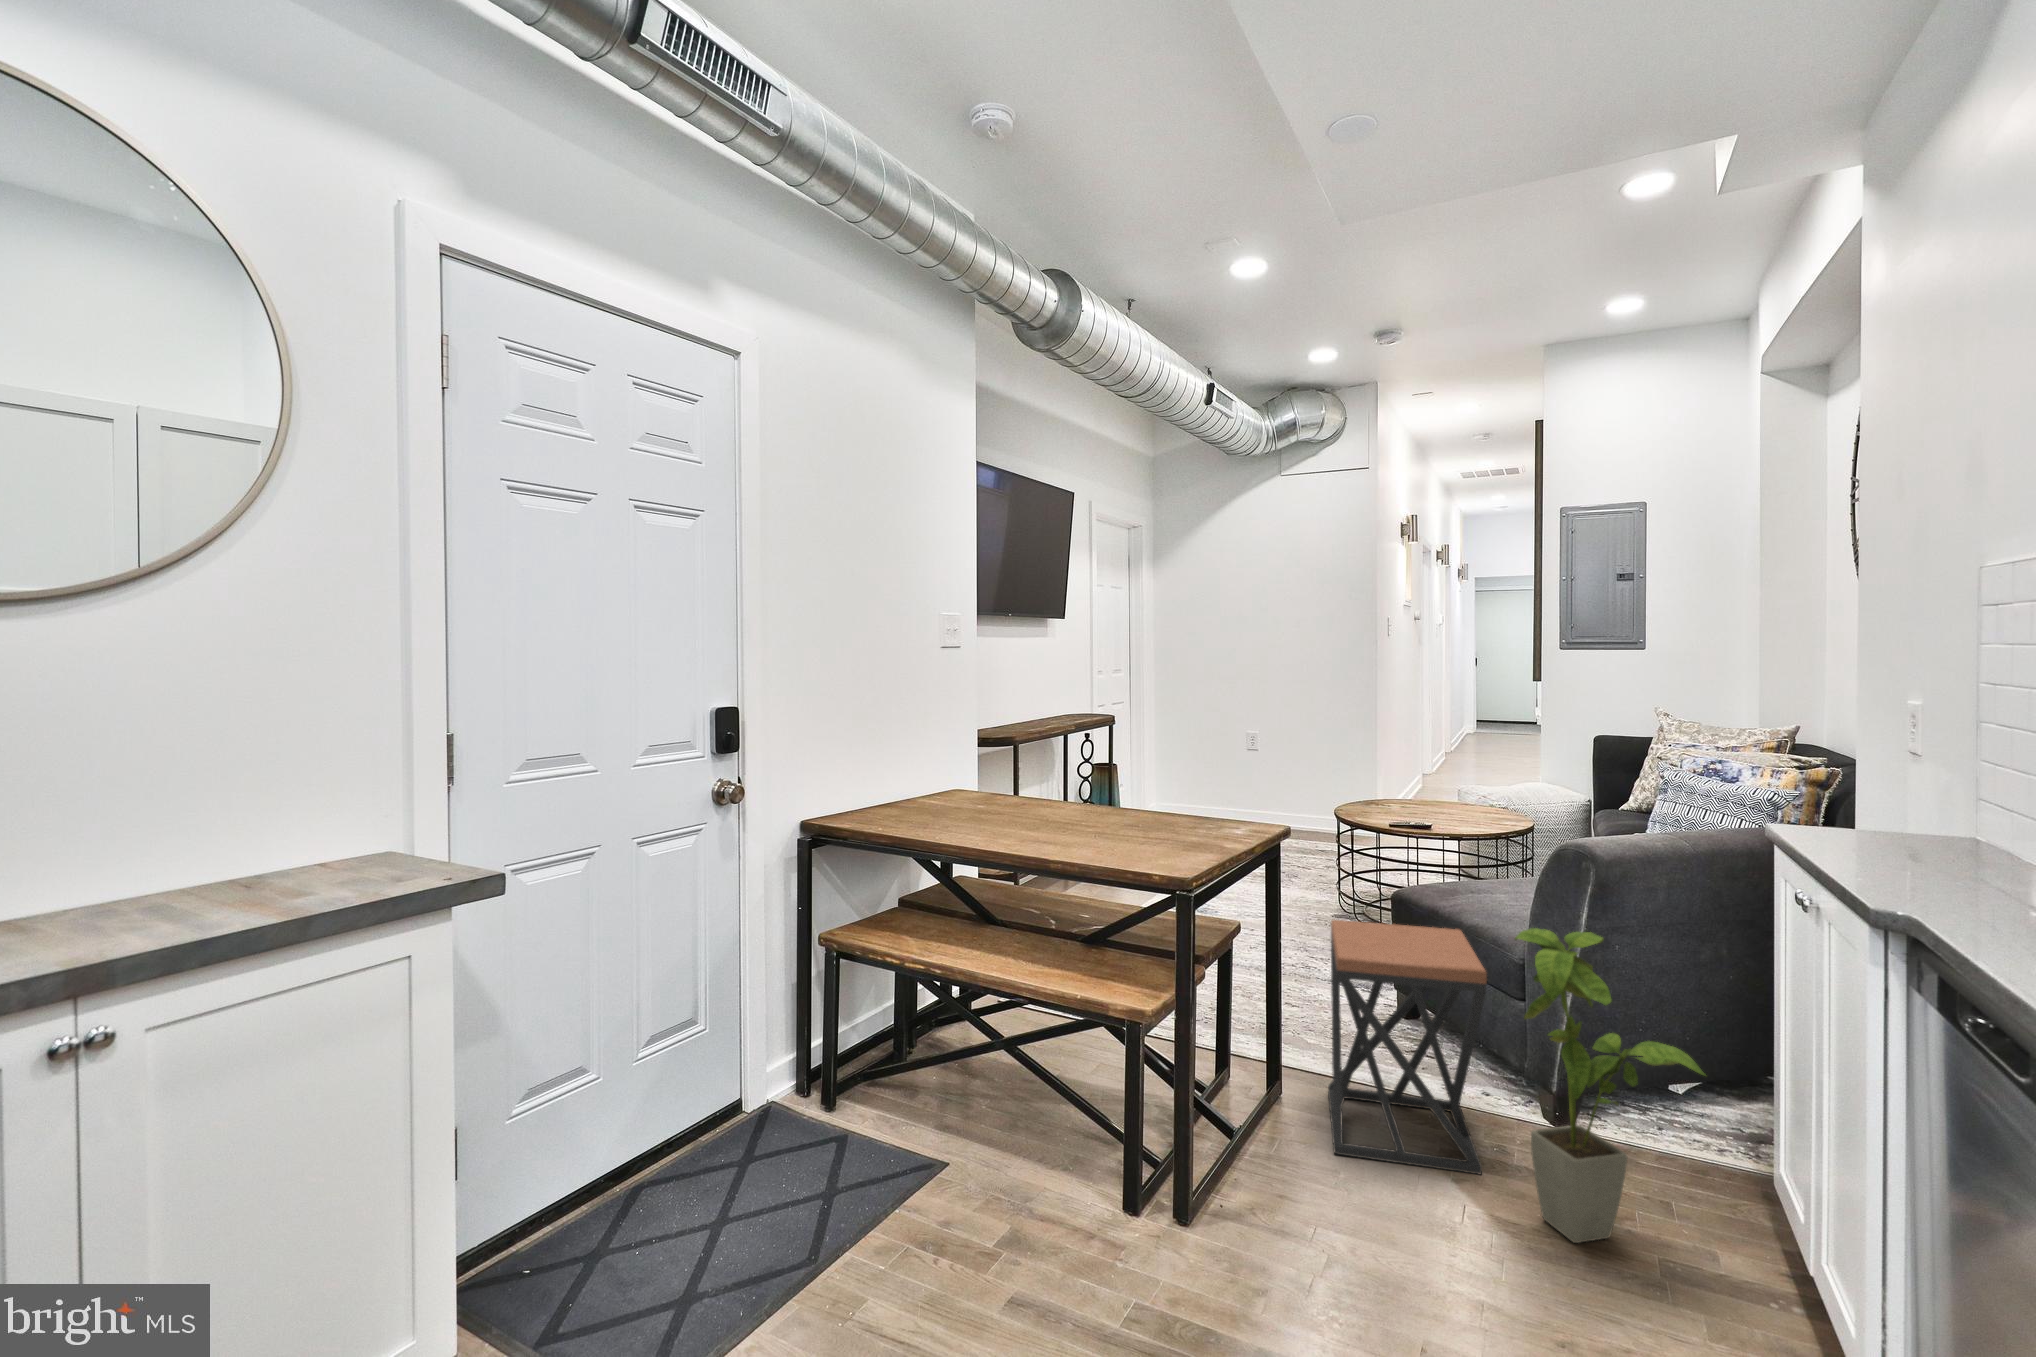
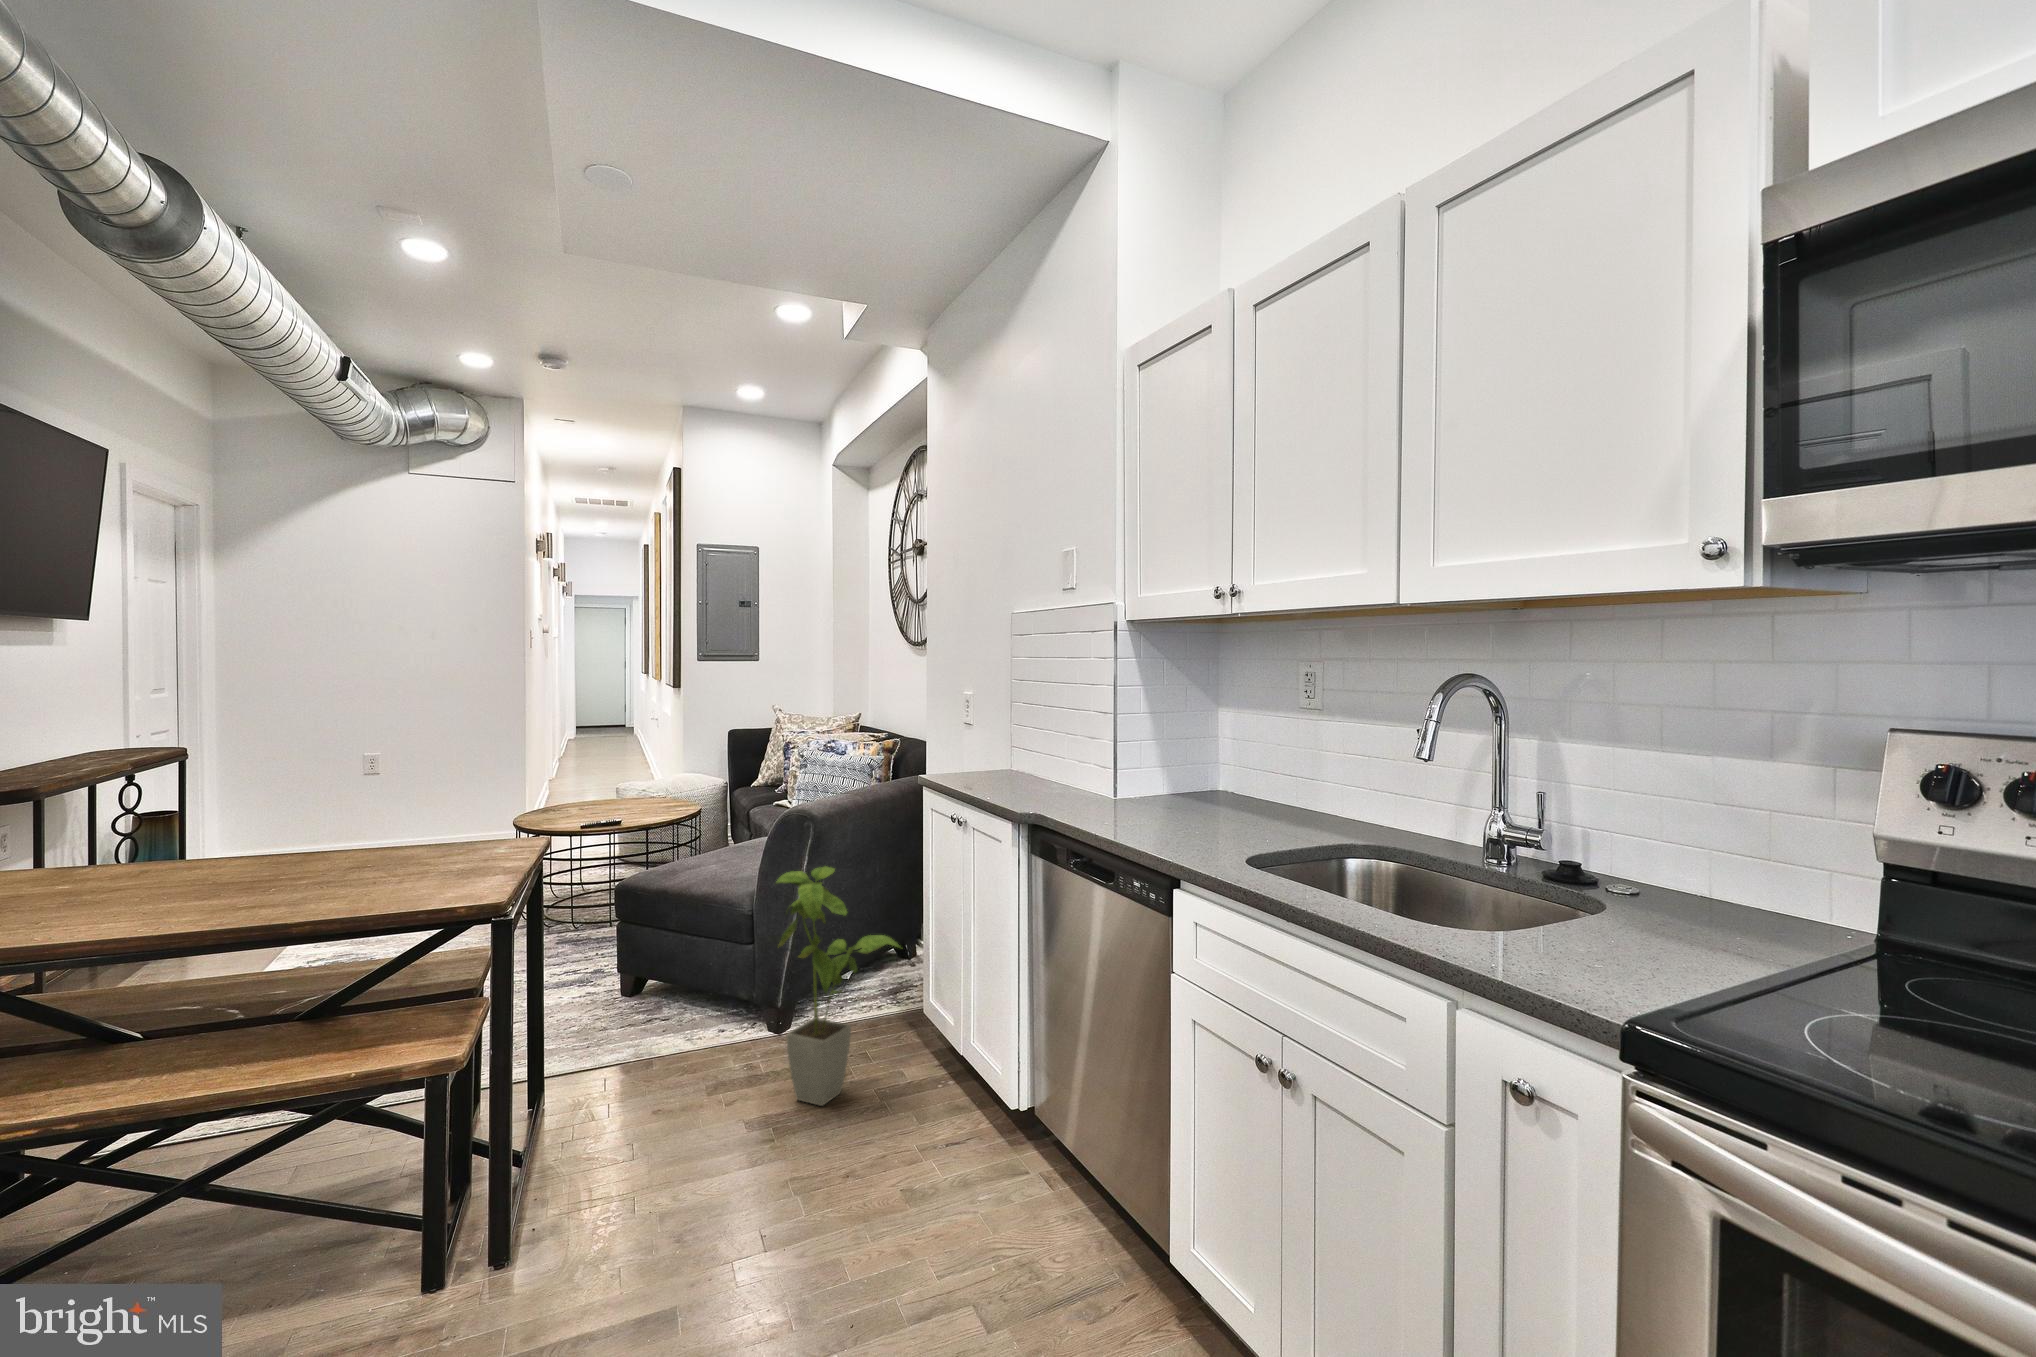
stool: present [1328,920,1487,1174] -> none [589,894,743,1124]

